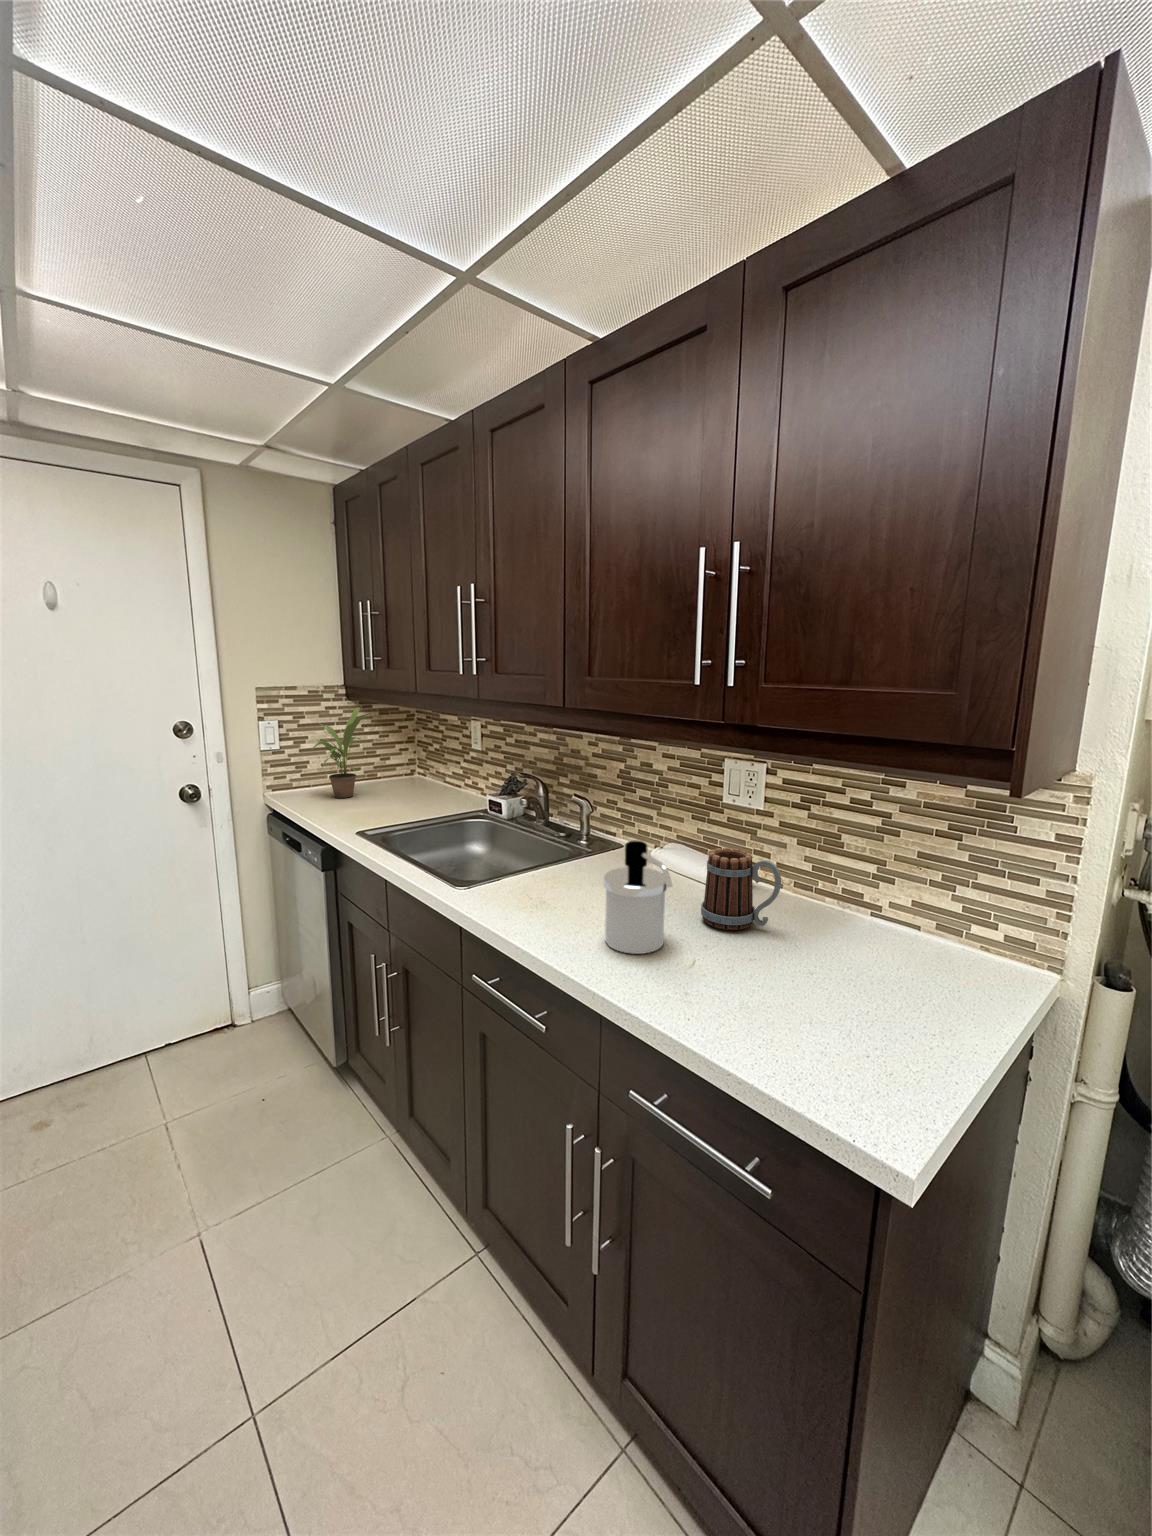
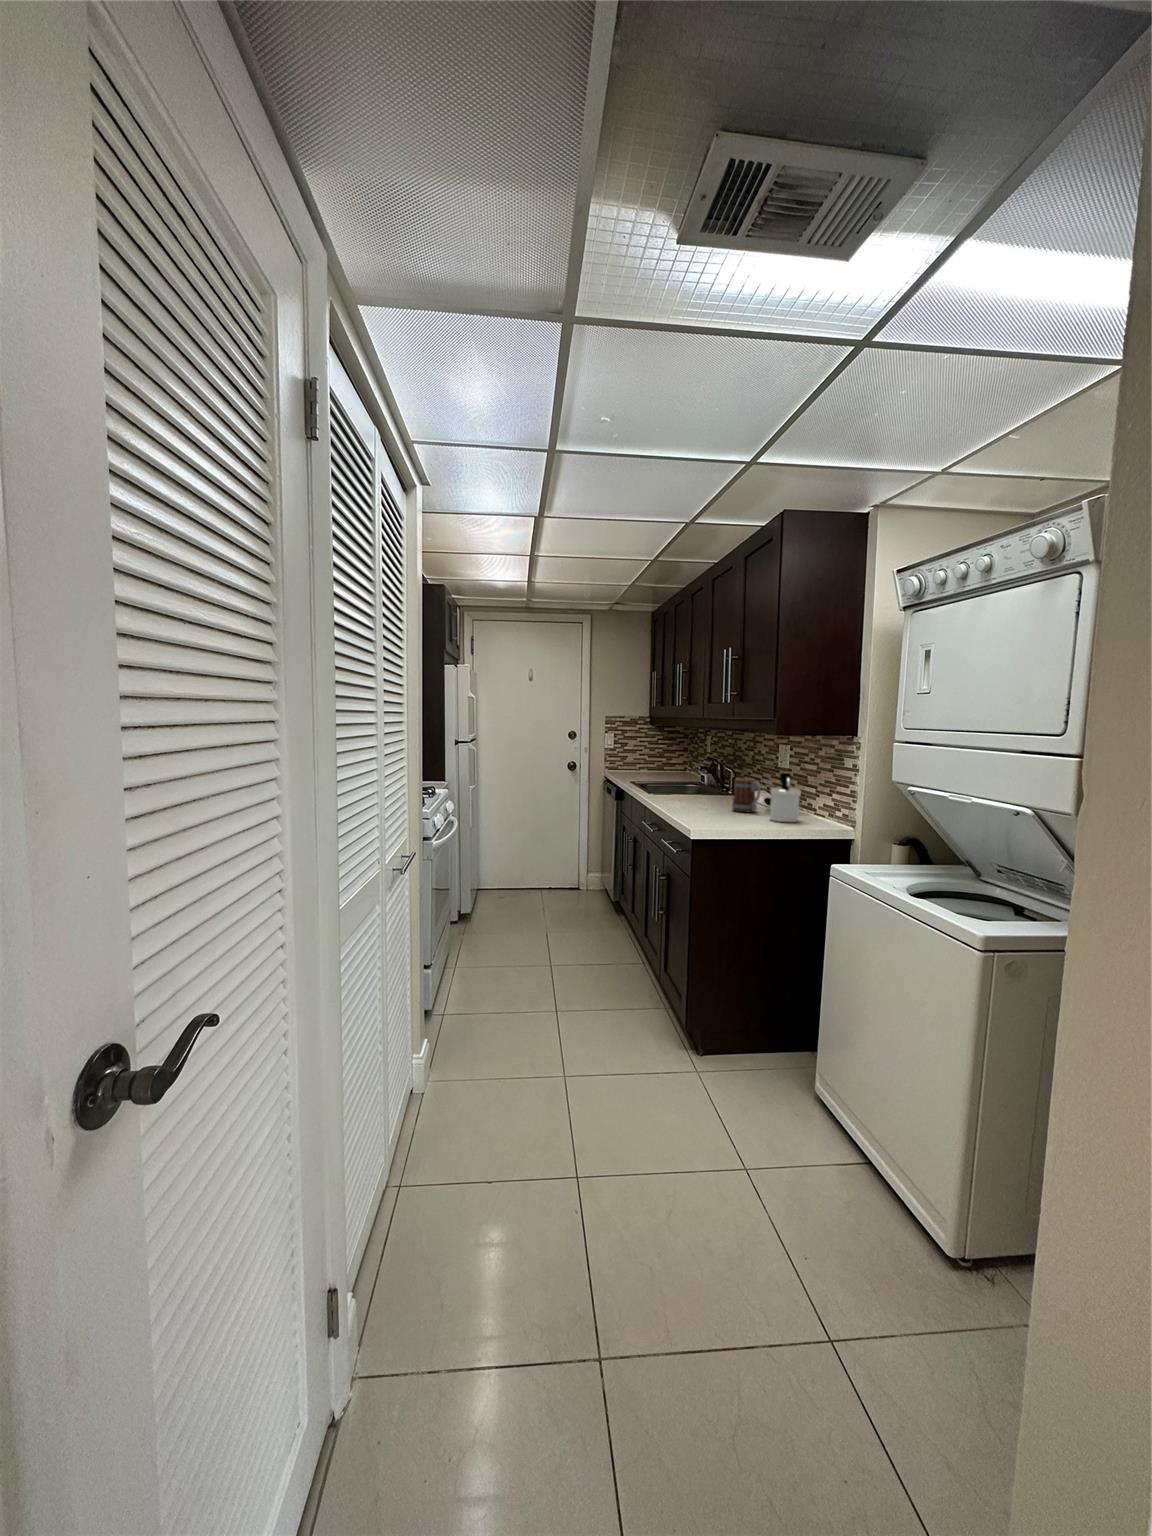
potted plant: present [312,707,368,798] -> none [627,728,659,775]
soap dispenser: present [604,841,672,954] -> present [770,773,801,822]

